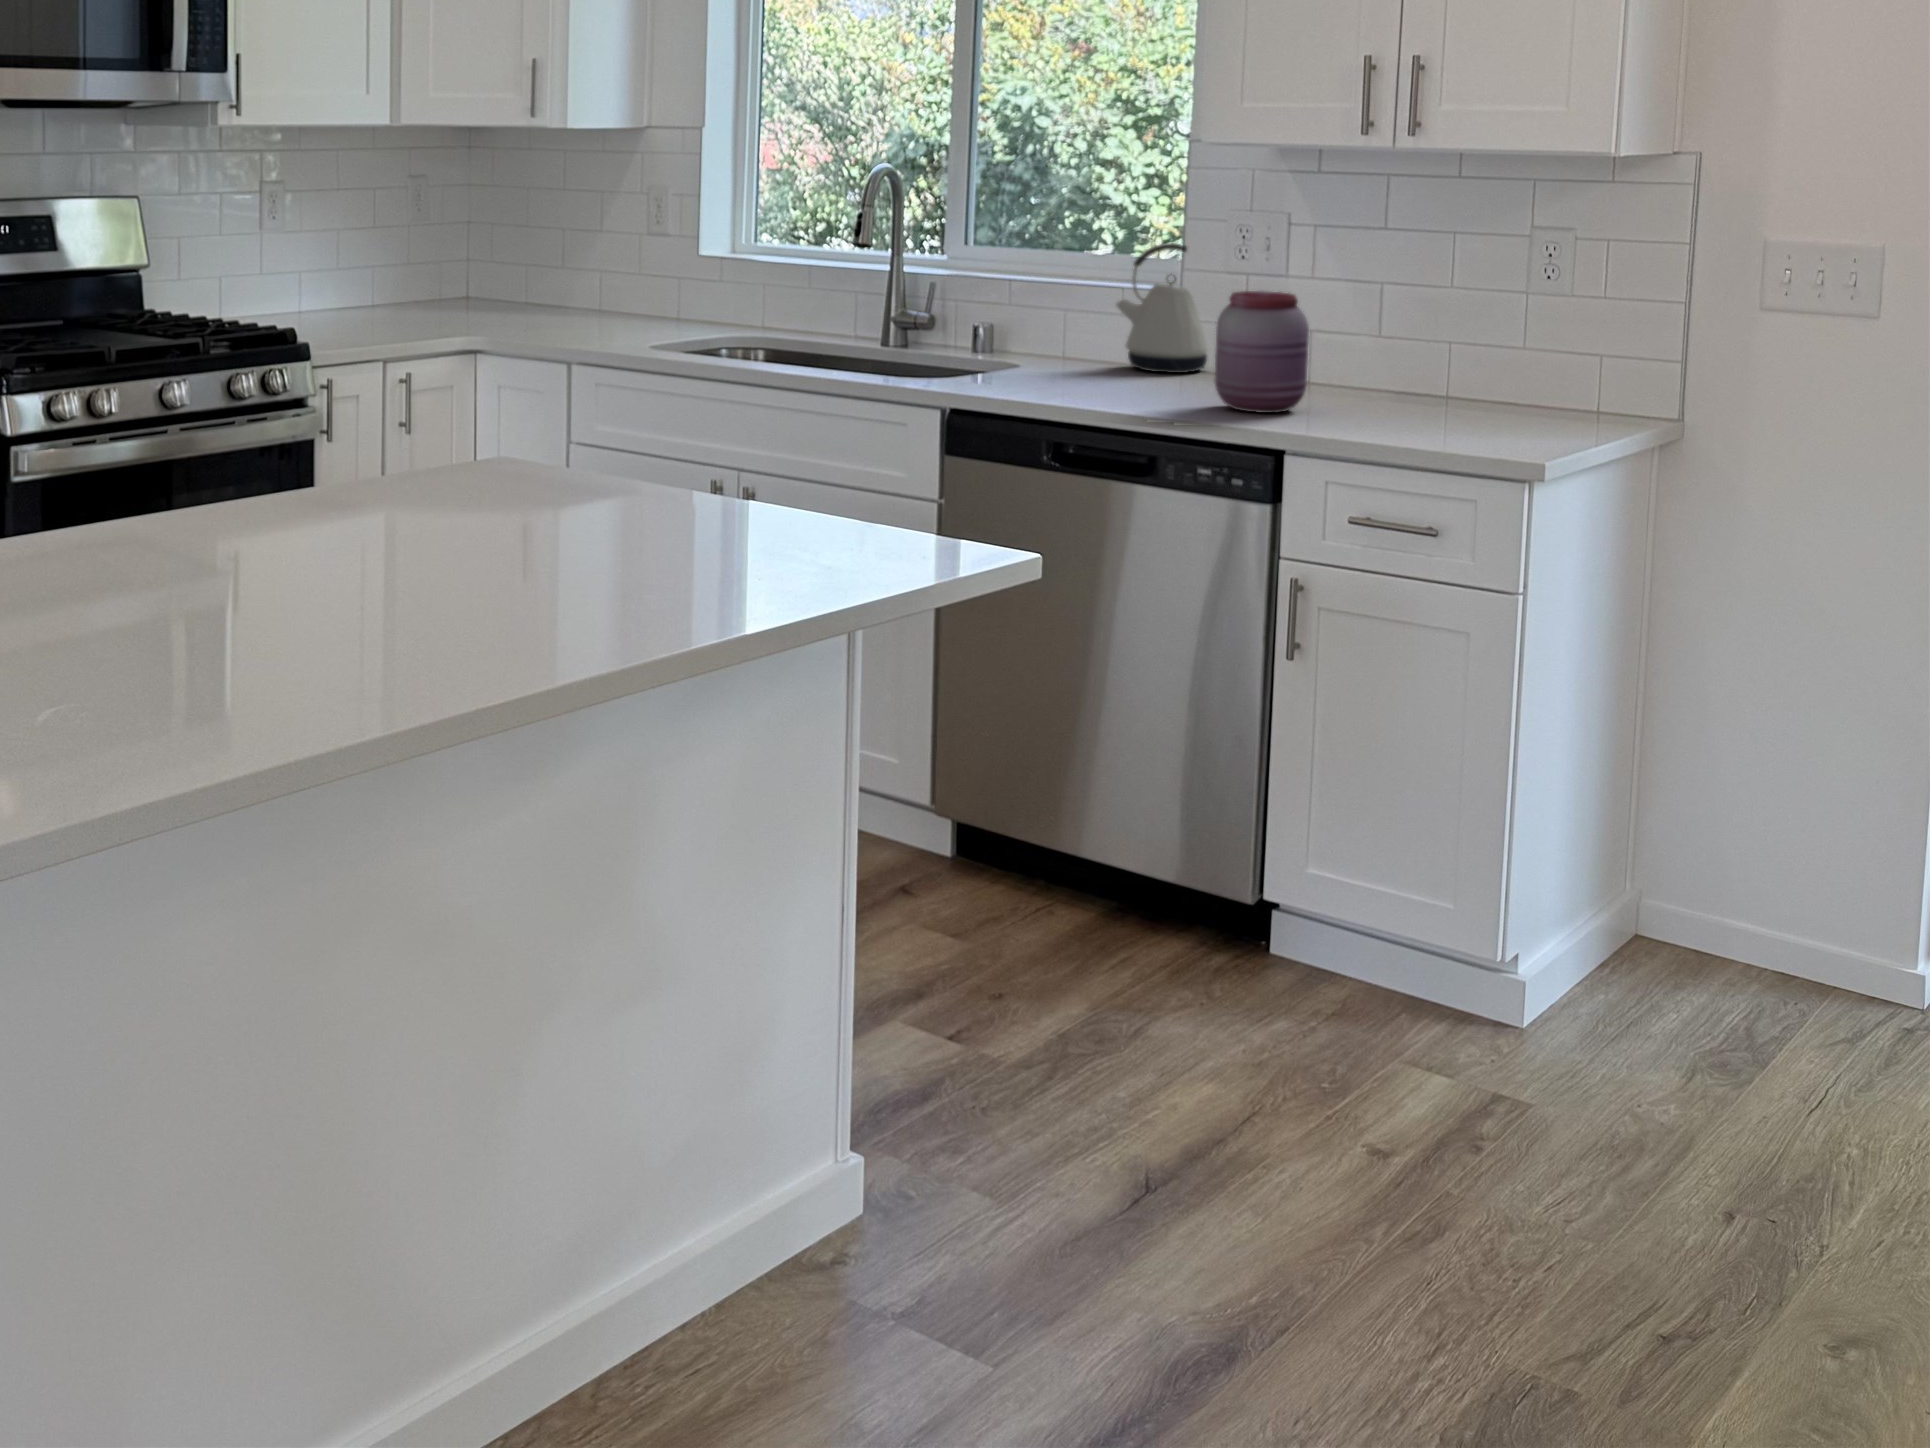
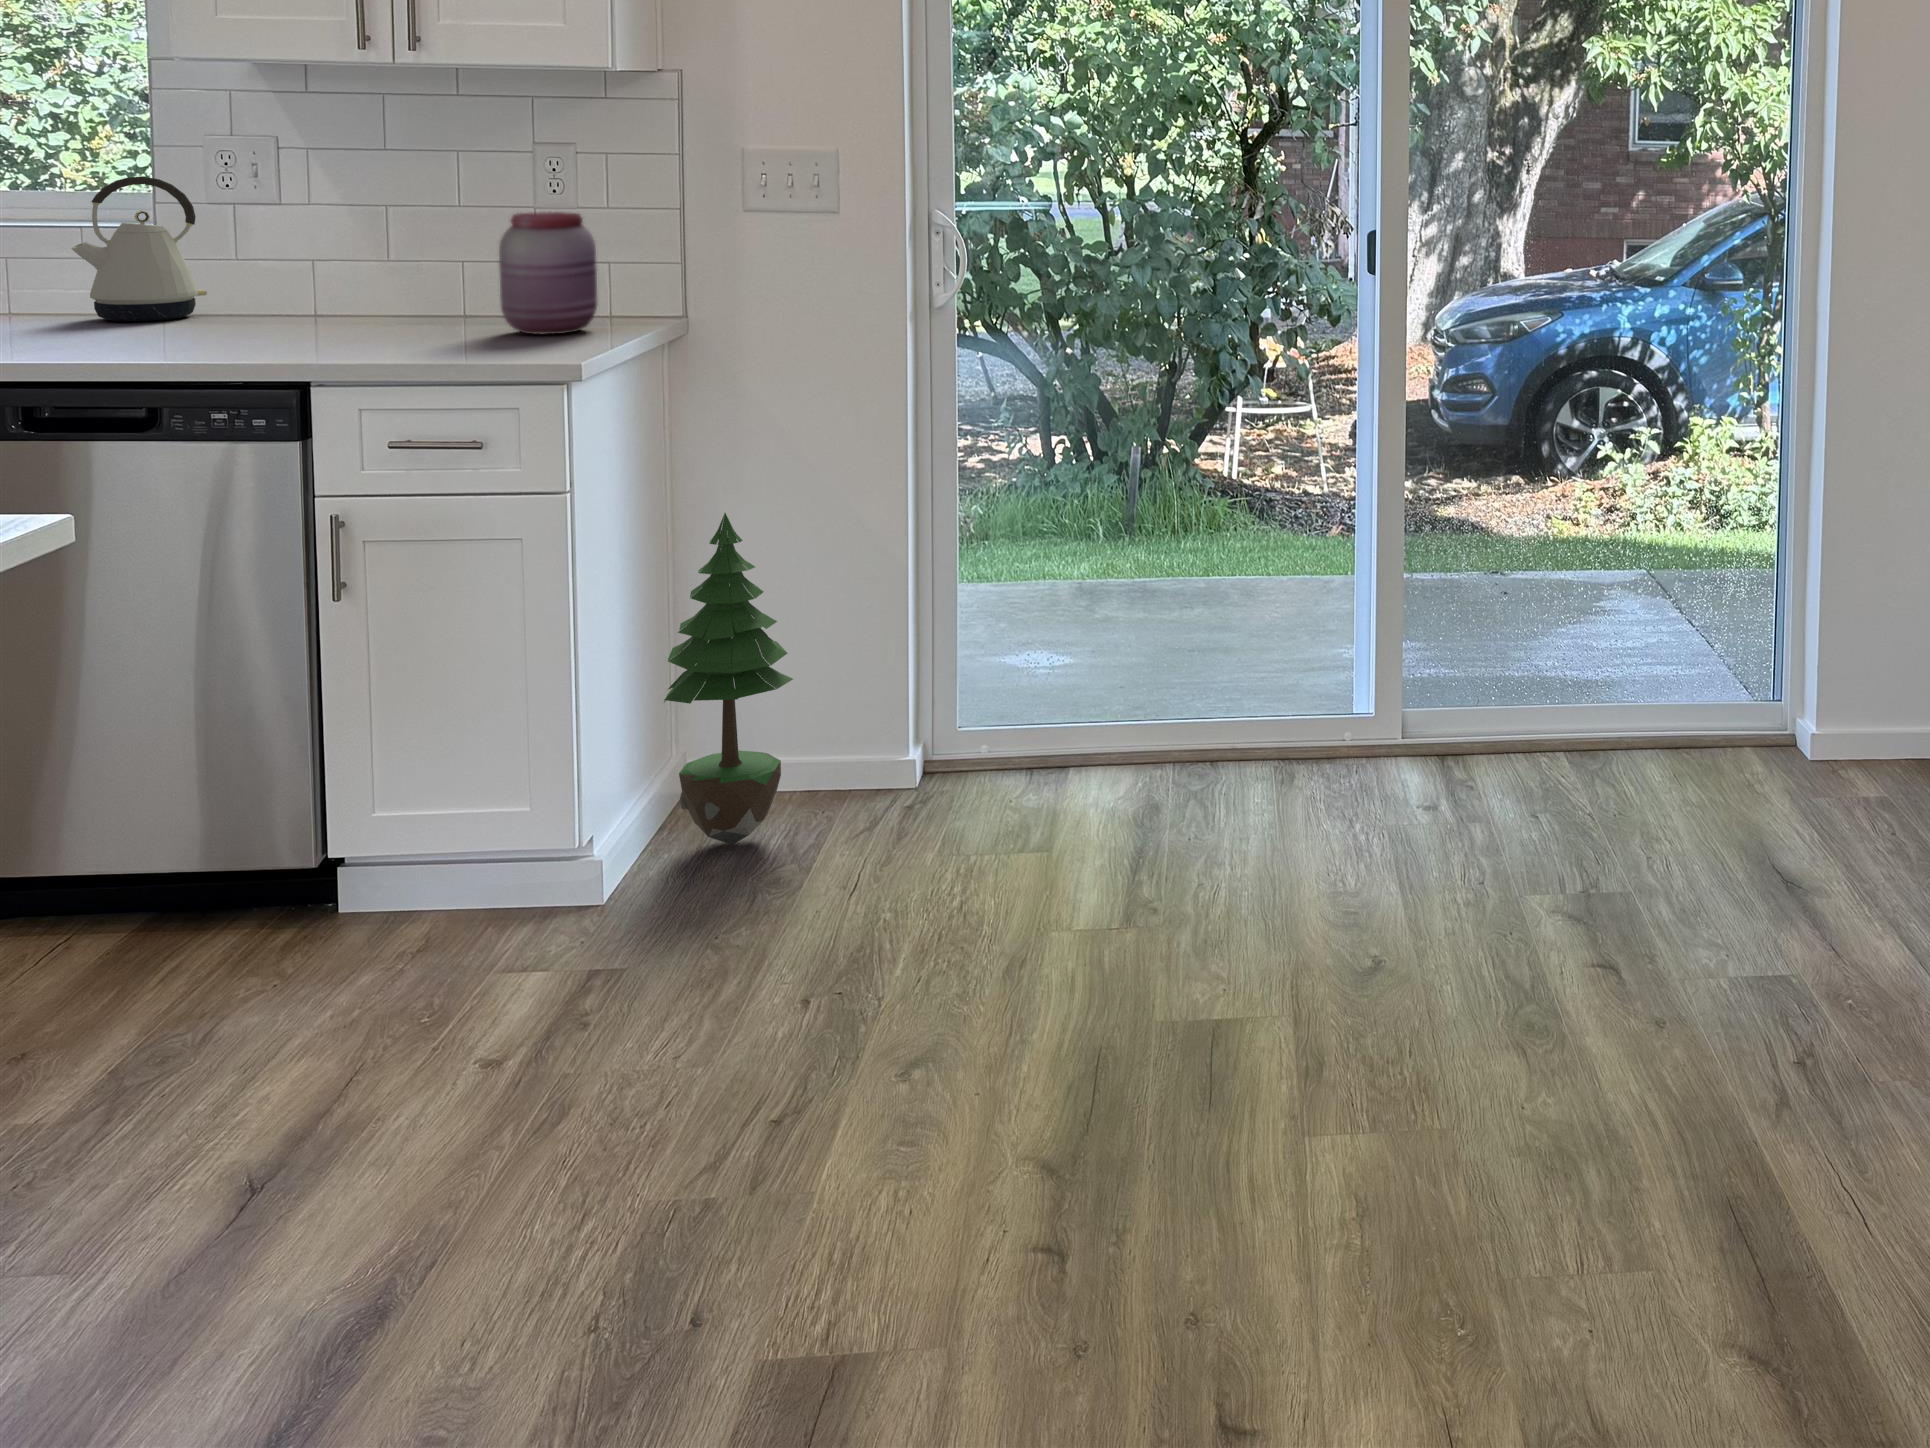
jar: present [1214,291,1309,413] -> present [499,212,597,335]
potted tree: none [1609,644,1768,1011] -> present [664,513,793,844]

